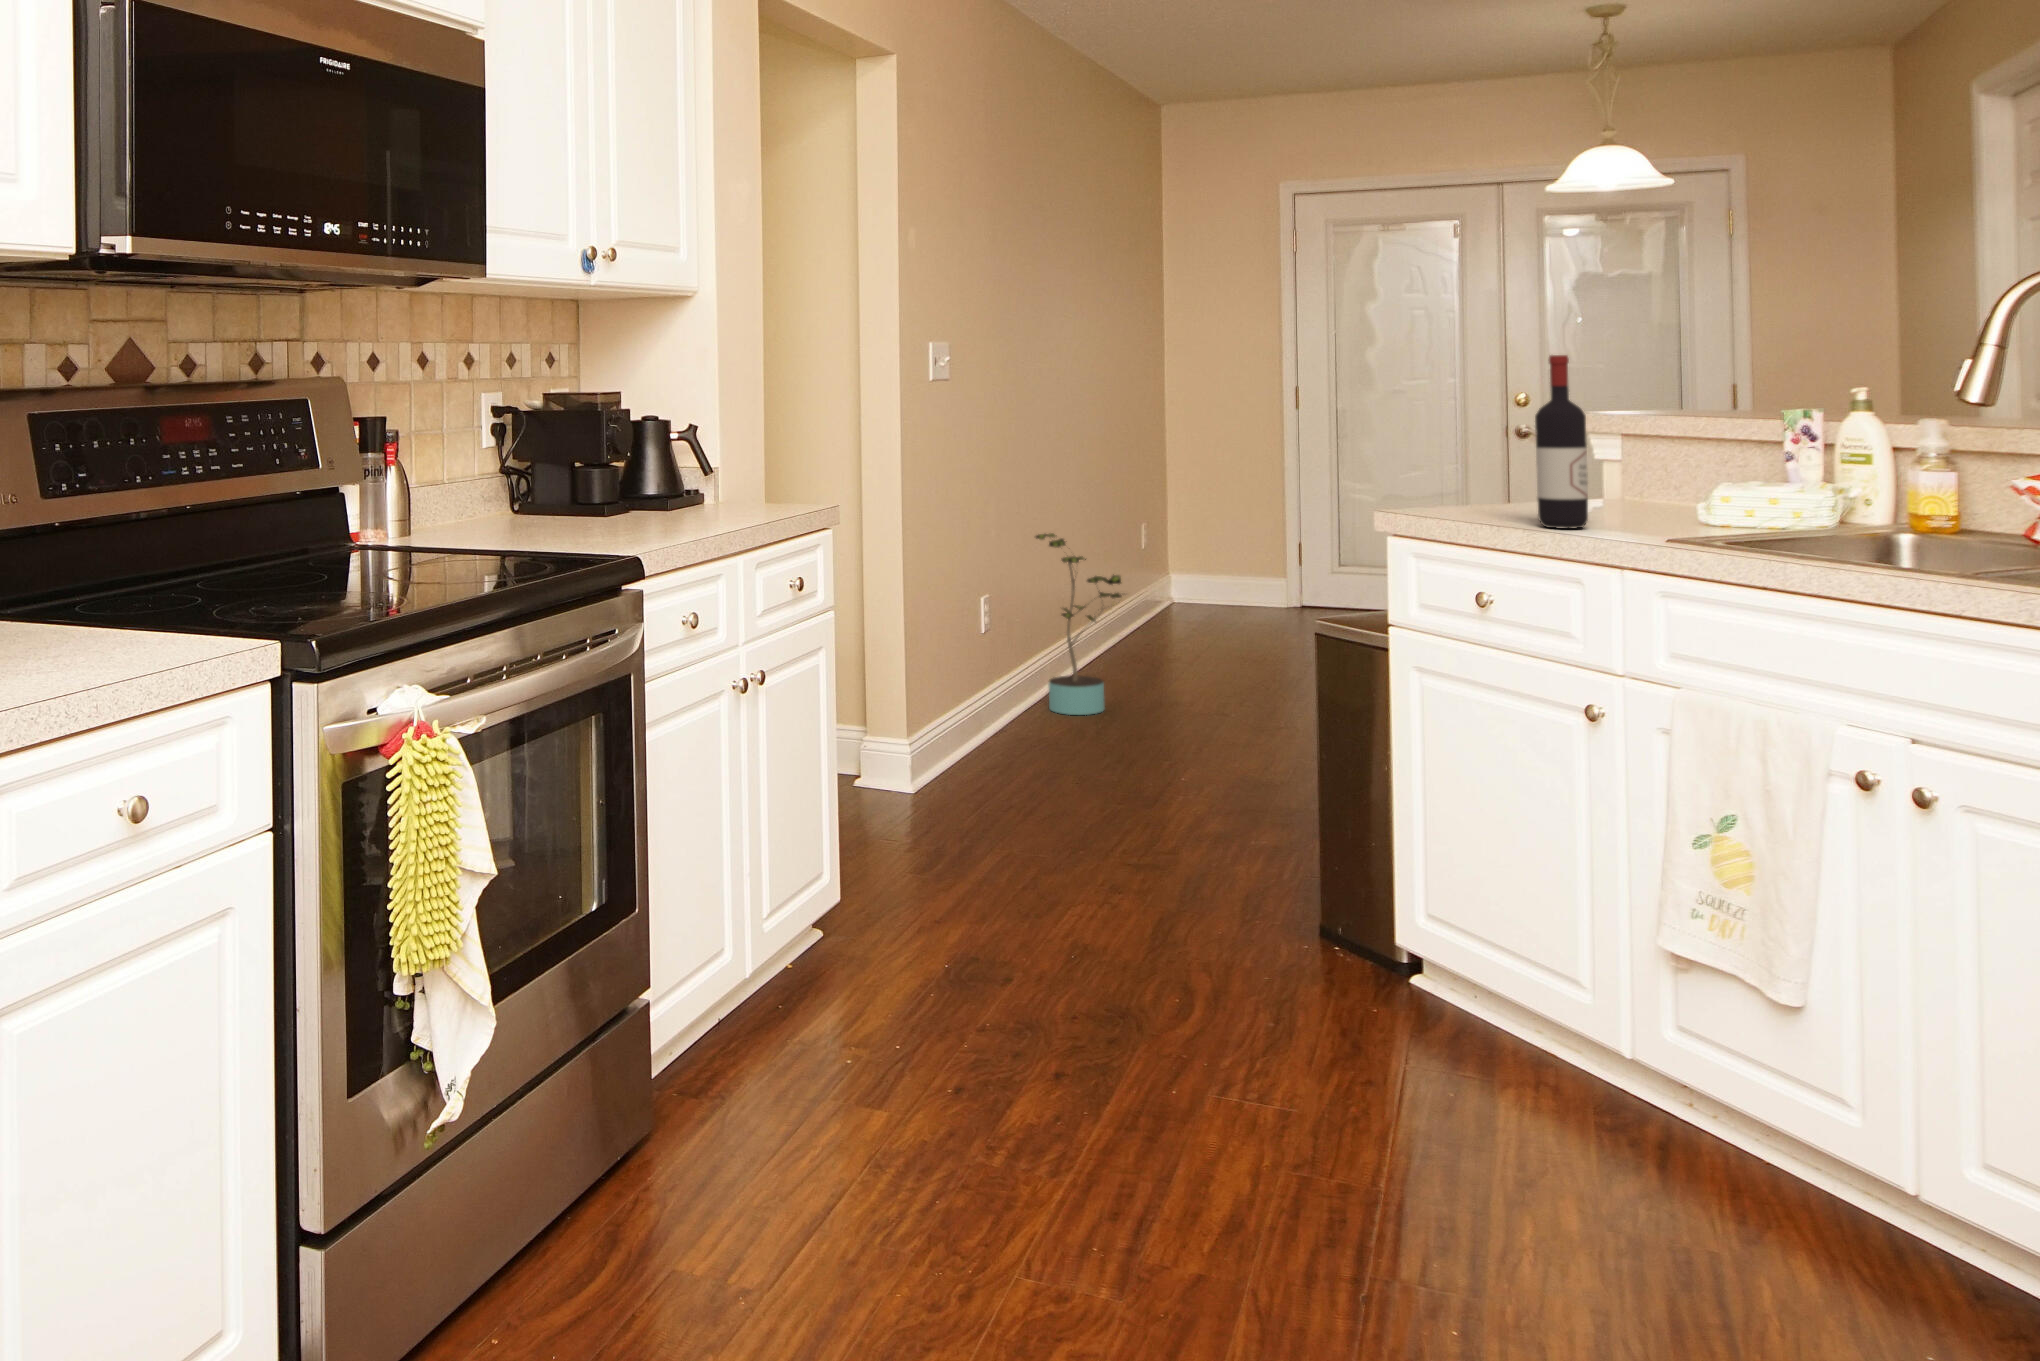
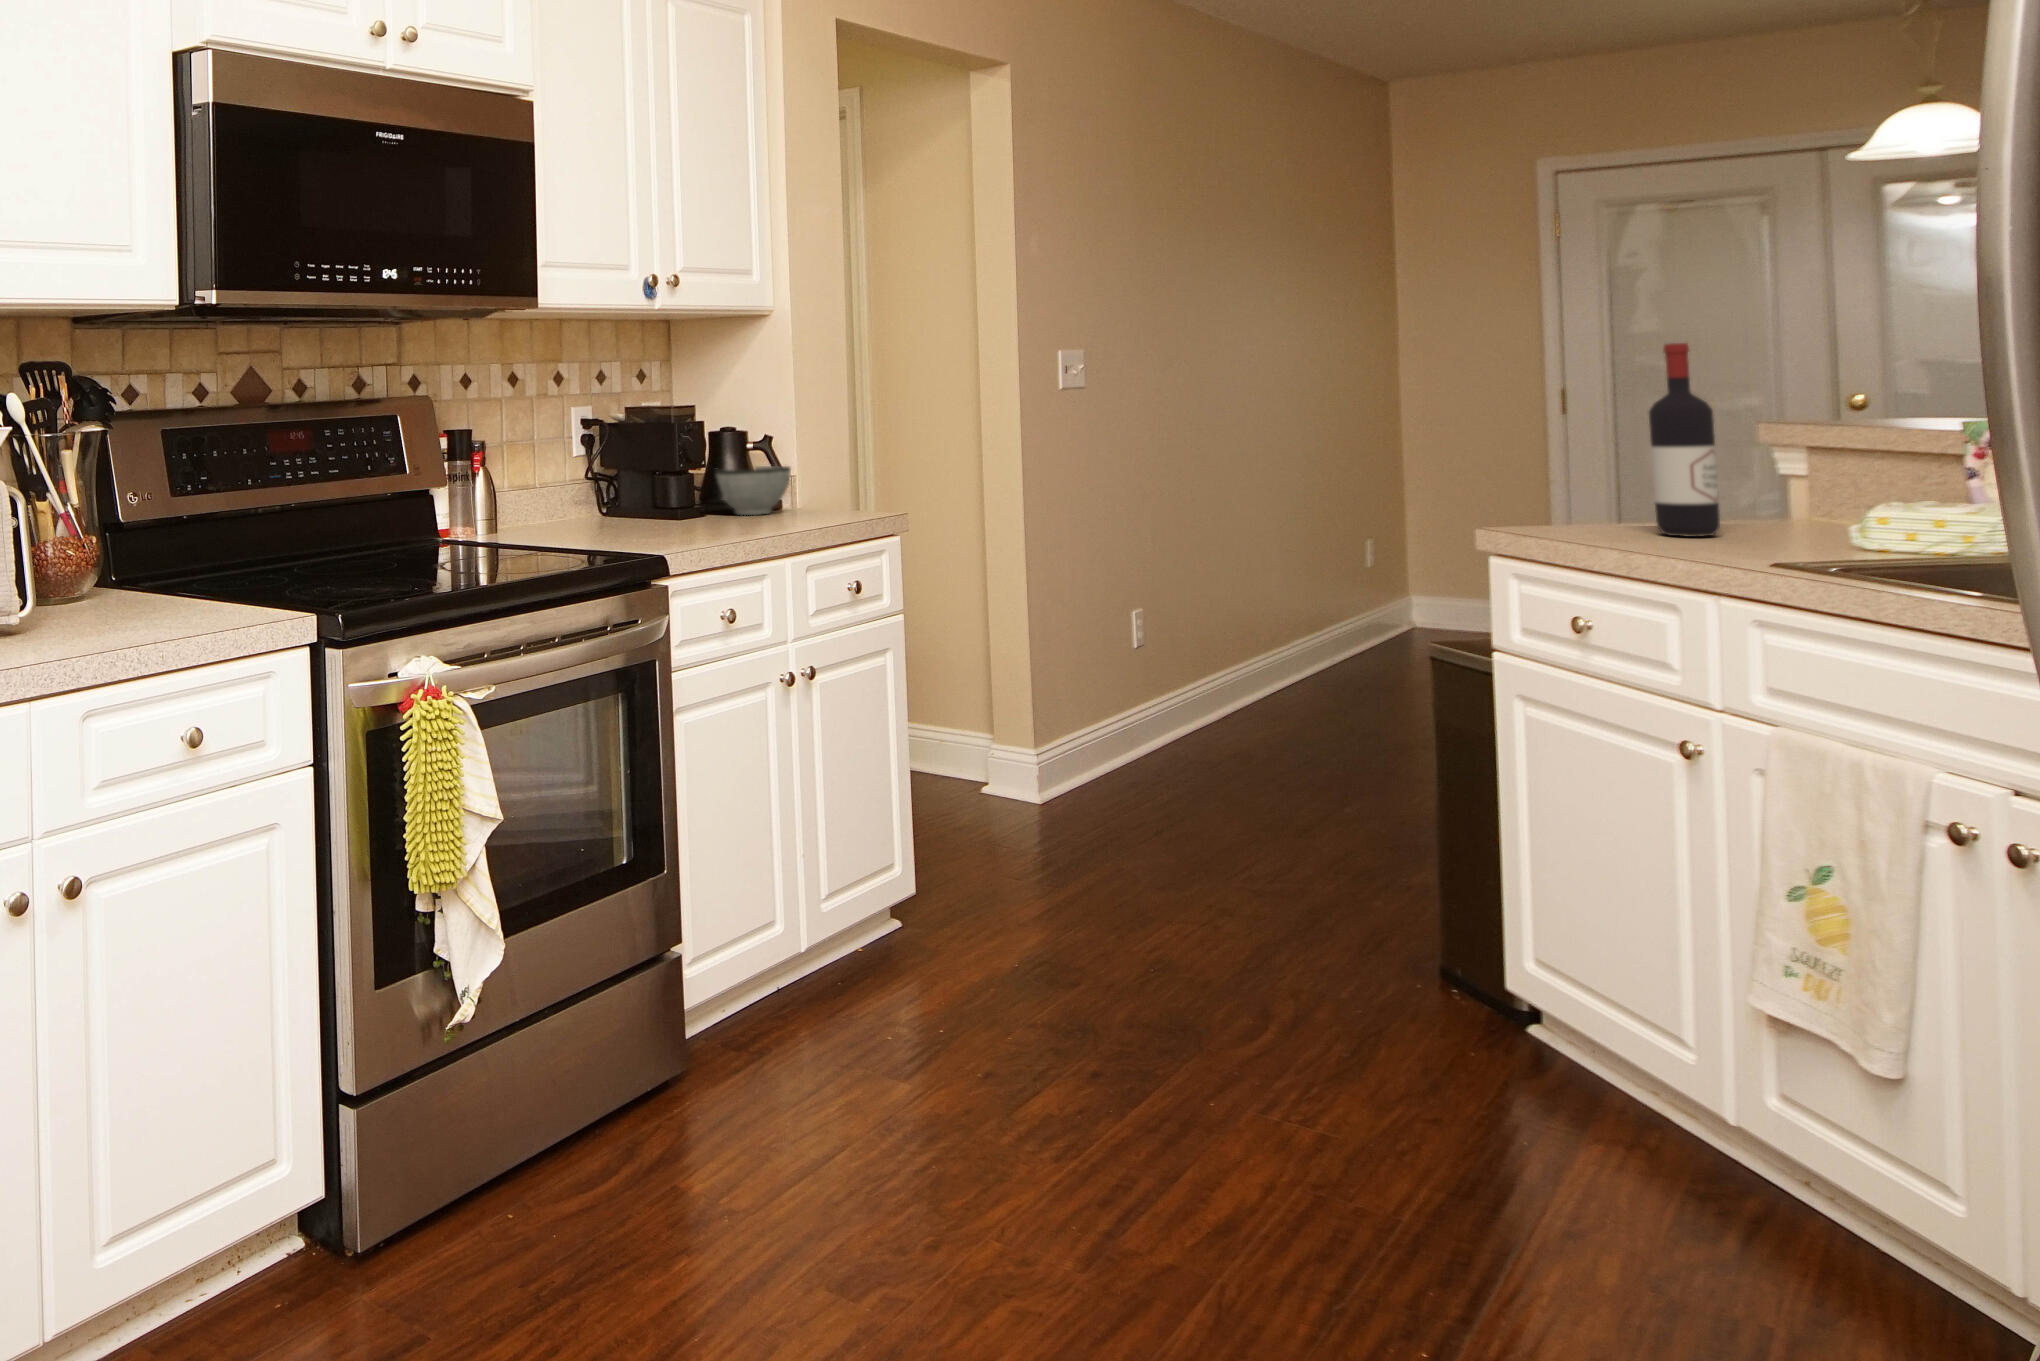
bowl: none [645,460,729,513] -> present [716,466,791,515]
potted plant: present [1036,533,1121,715] -> none [1182,541,1293,732]

